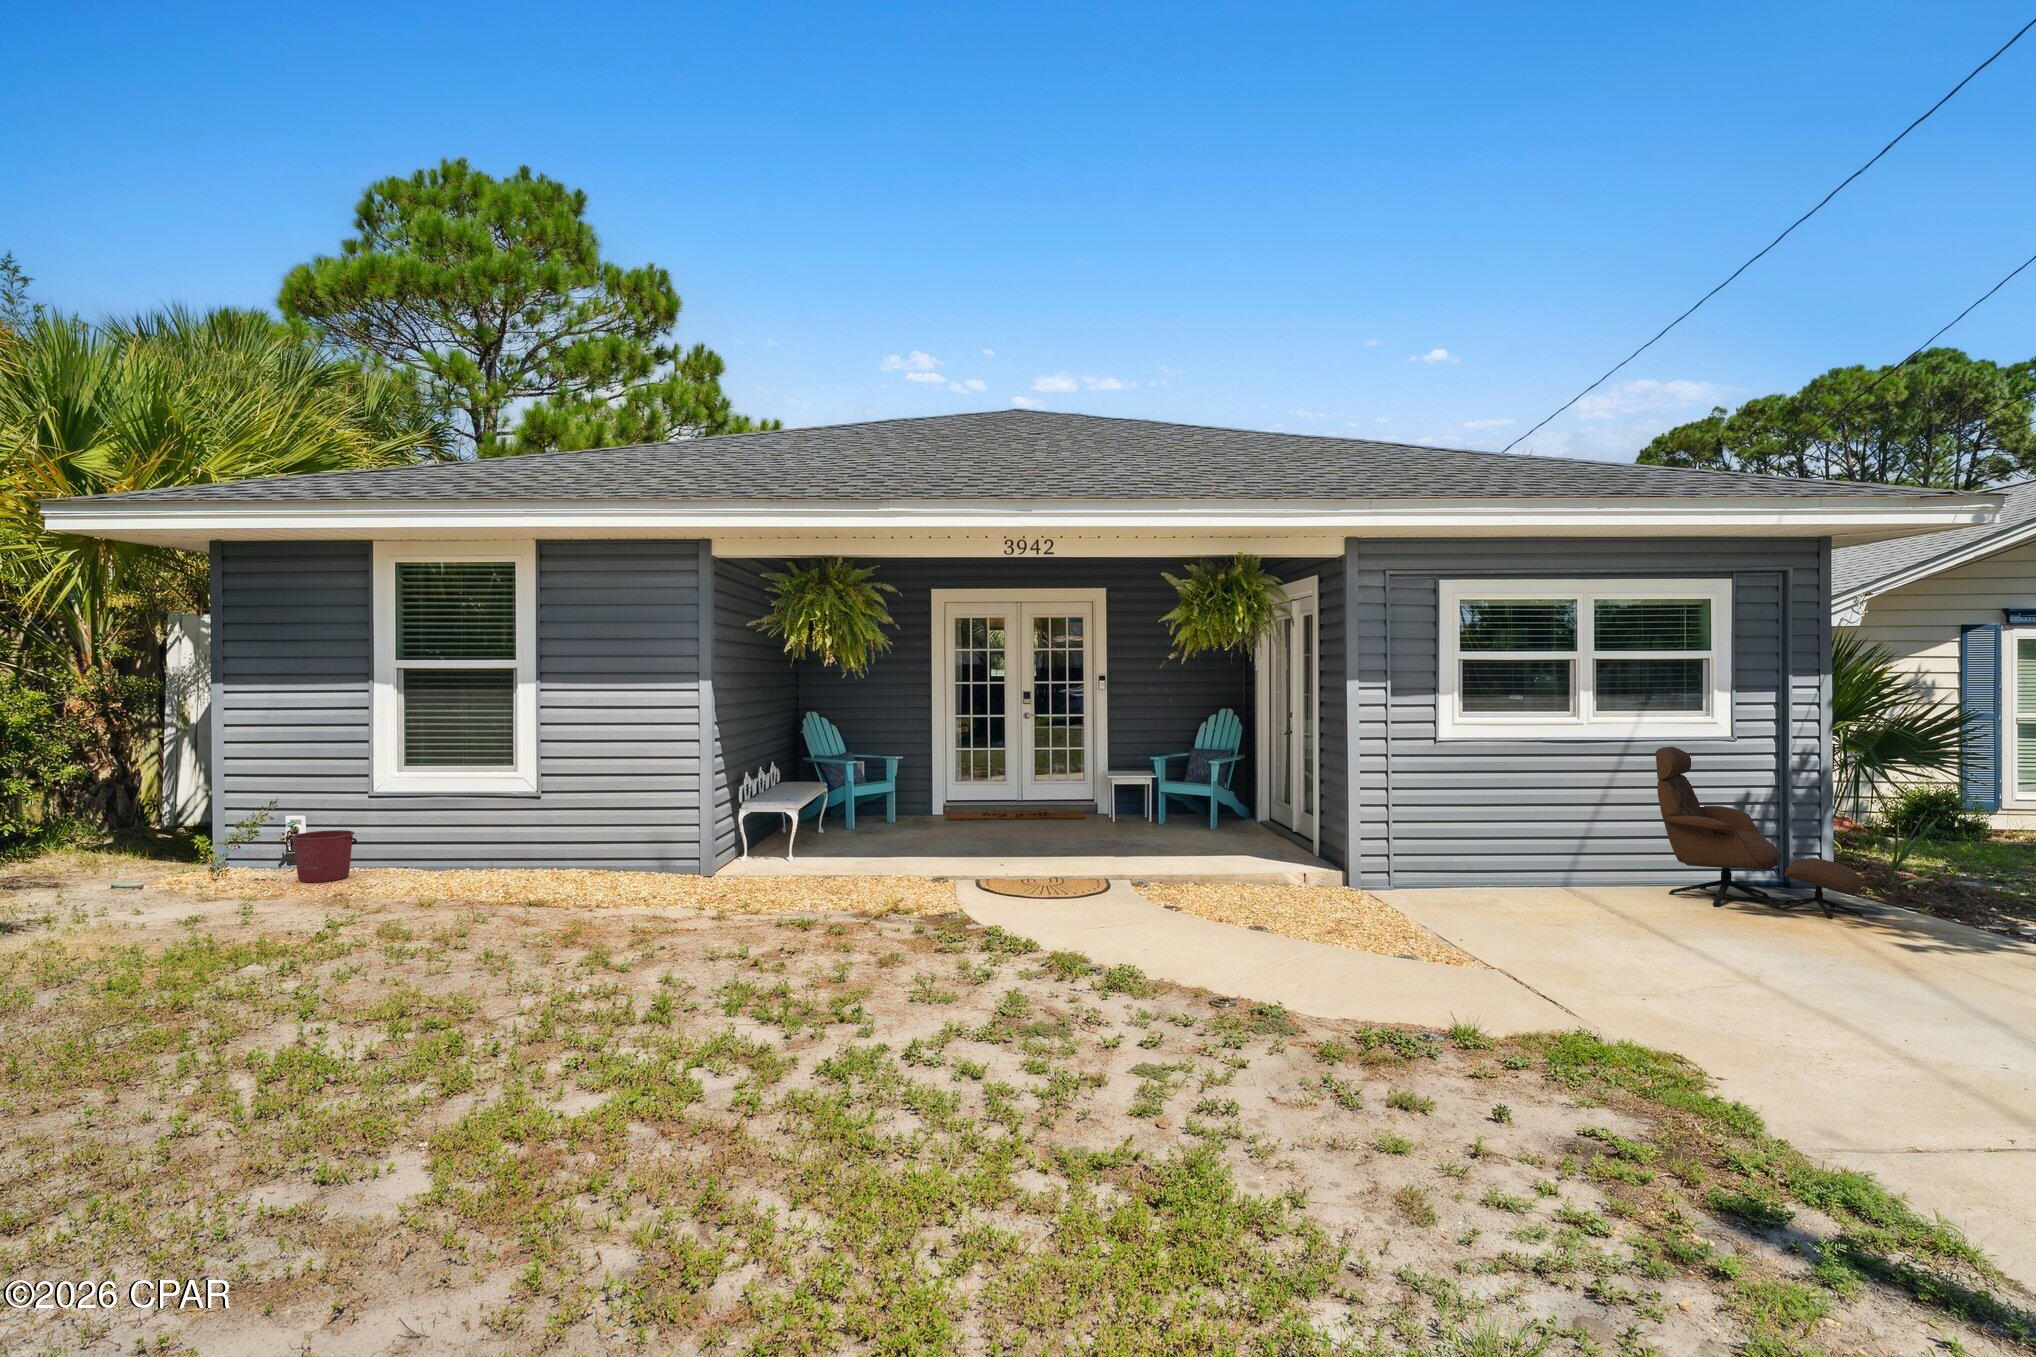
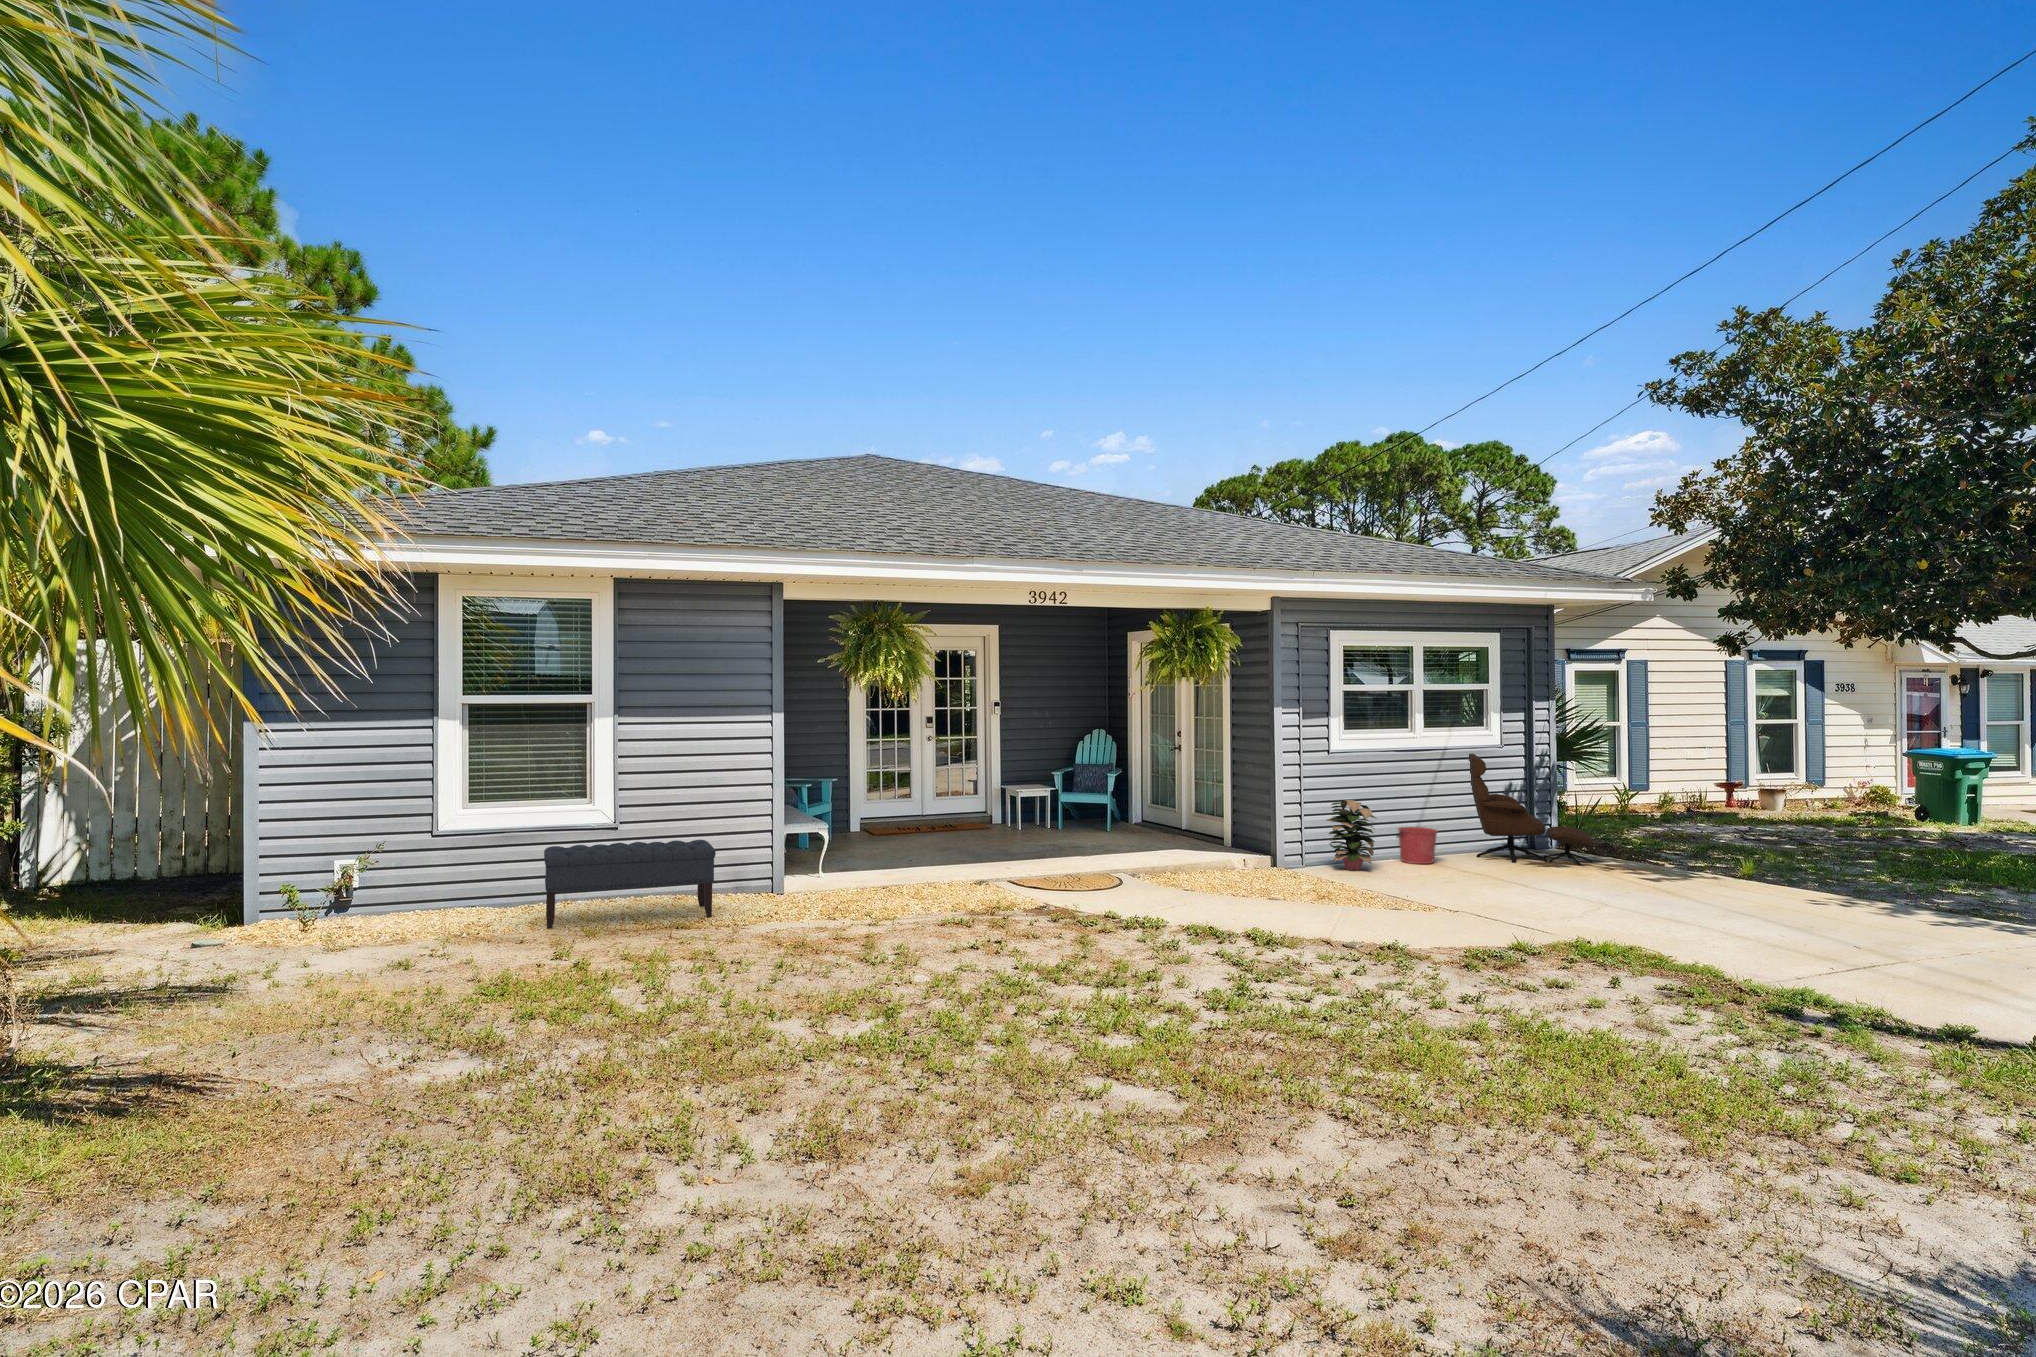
decorative plant: none [1397,803,1466,898] -> present [1327,800,1376,870]
bench: none [430,809,615,889] -> present [544,840,716,928]
bucket: present [292,830,357,883] -> present [1397,827,1437,864]

